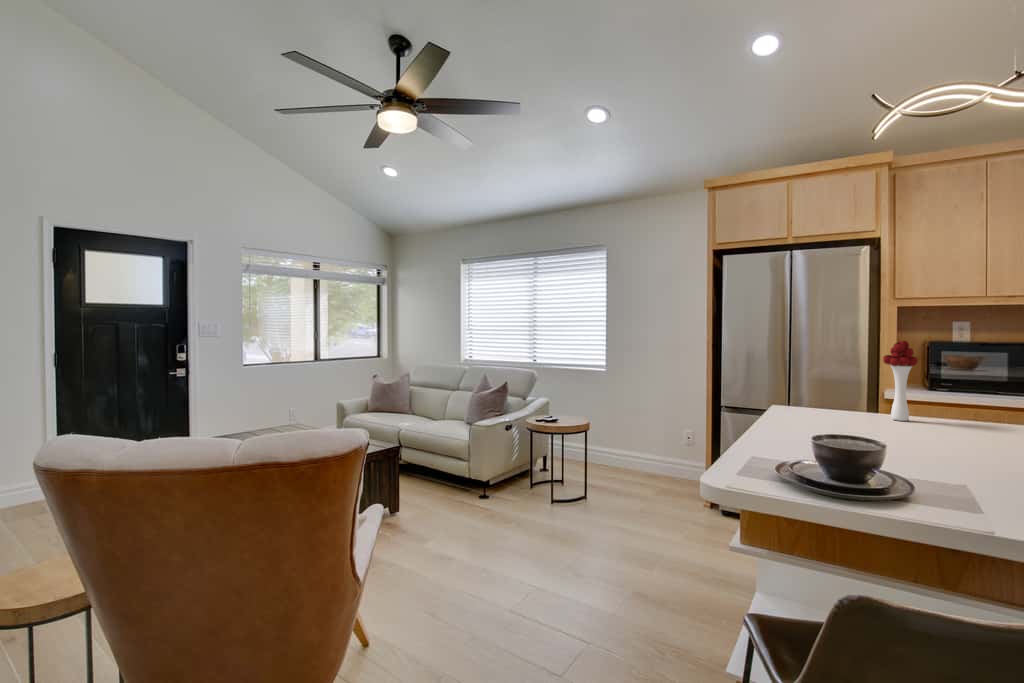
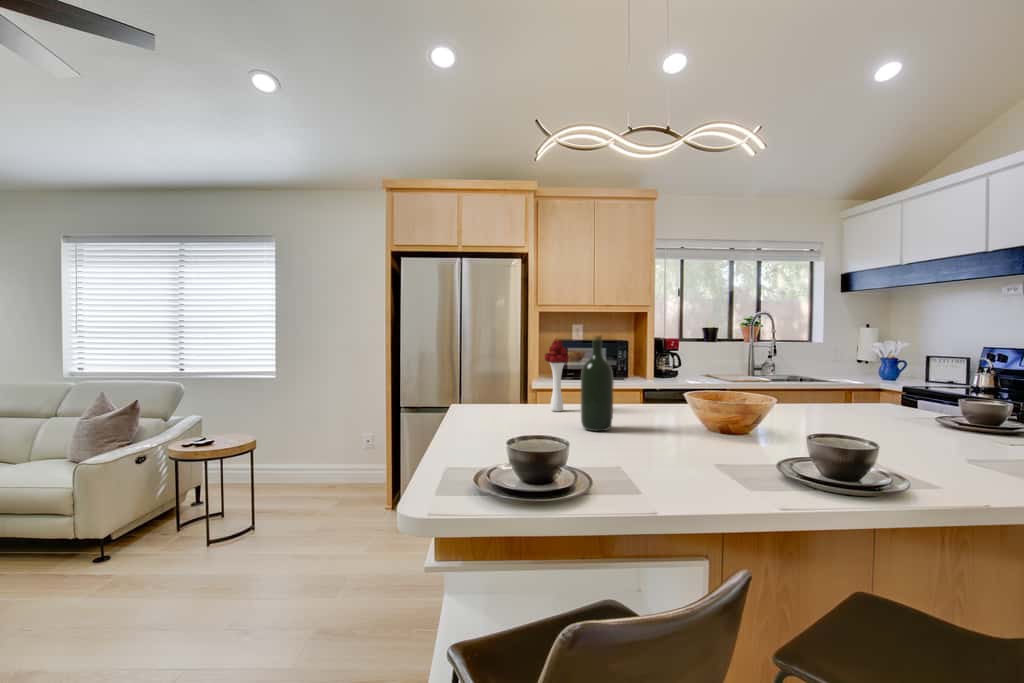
wine bottle: none [923,336,971,444] -> present [581,336,614,431]

